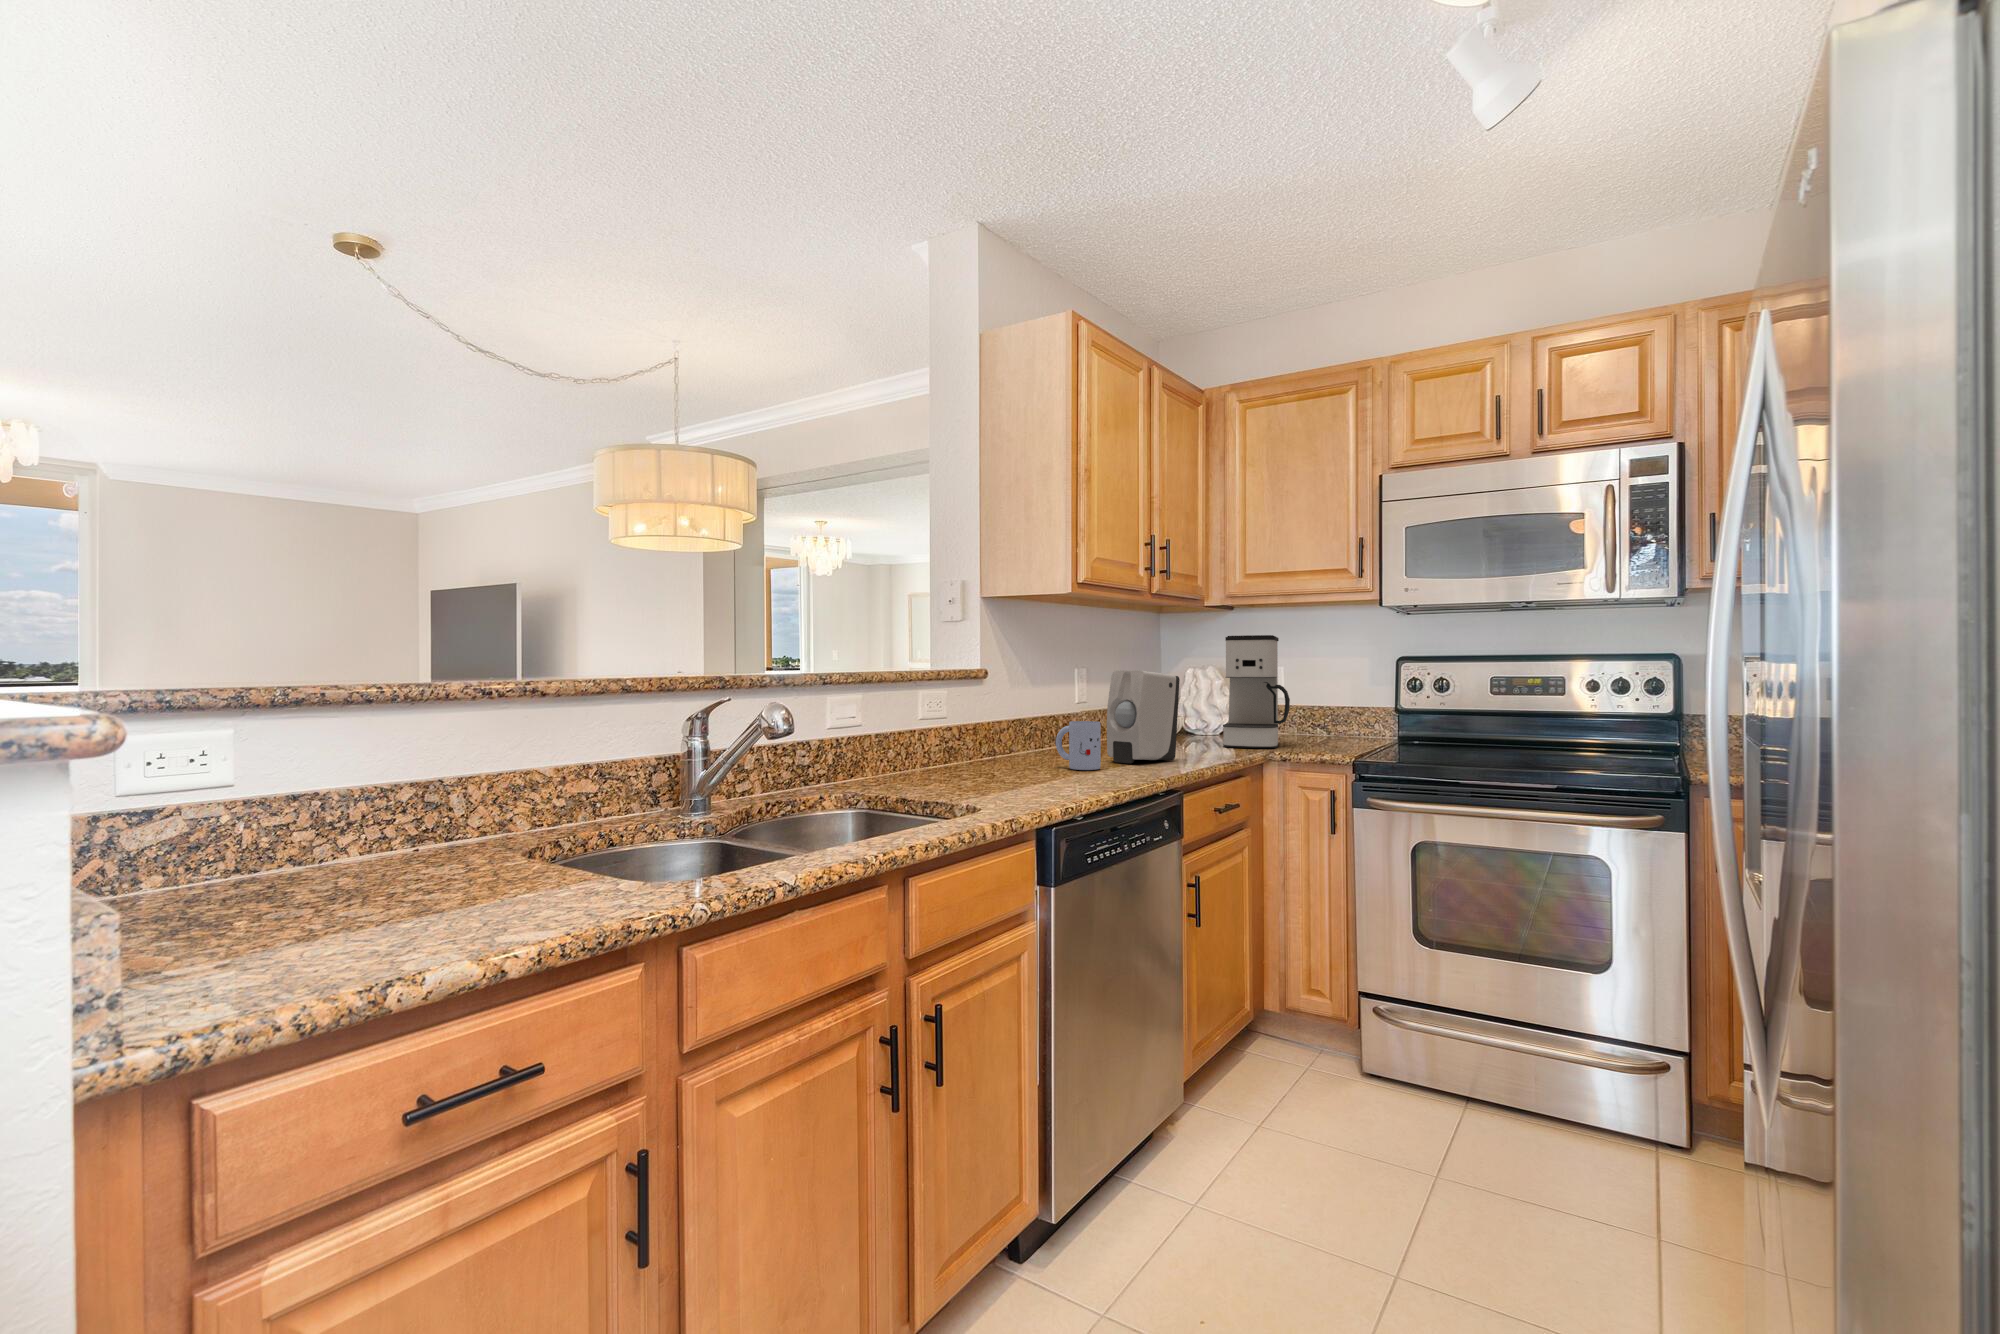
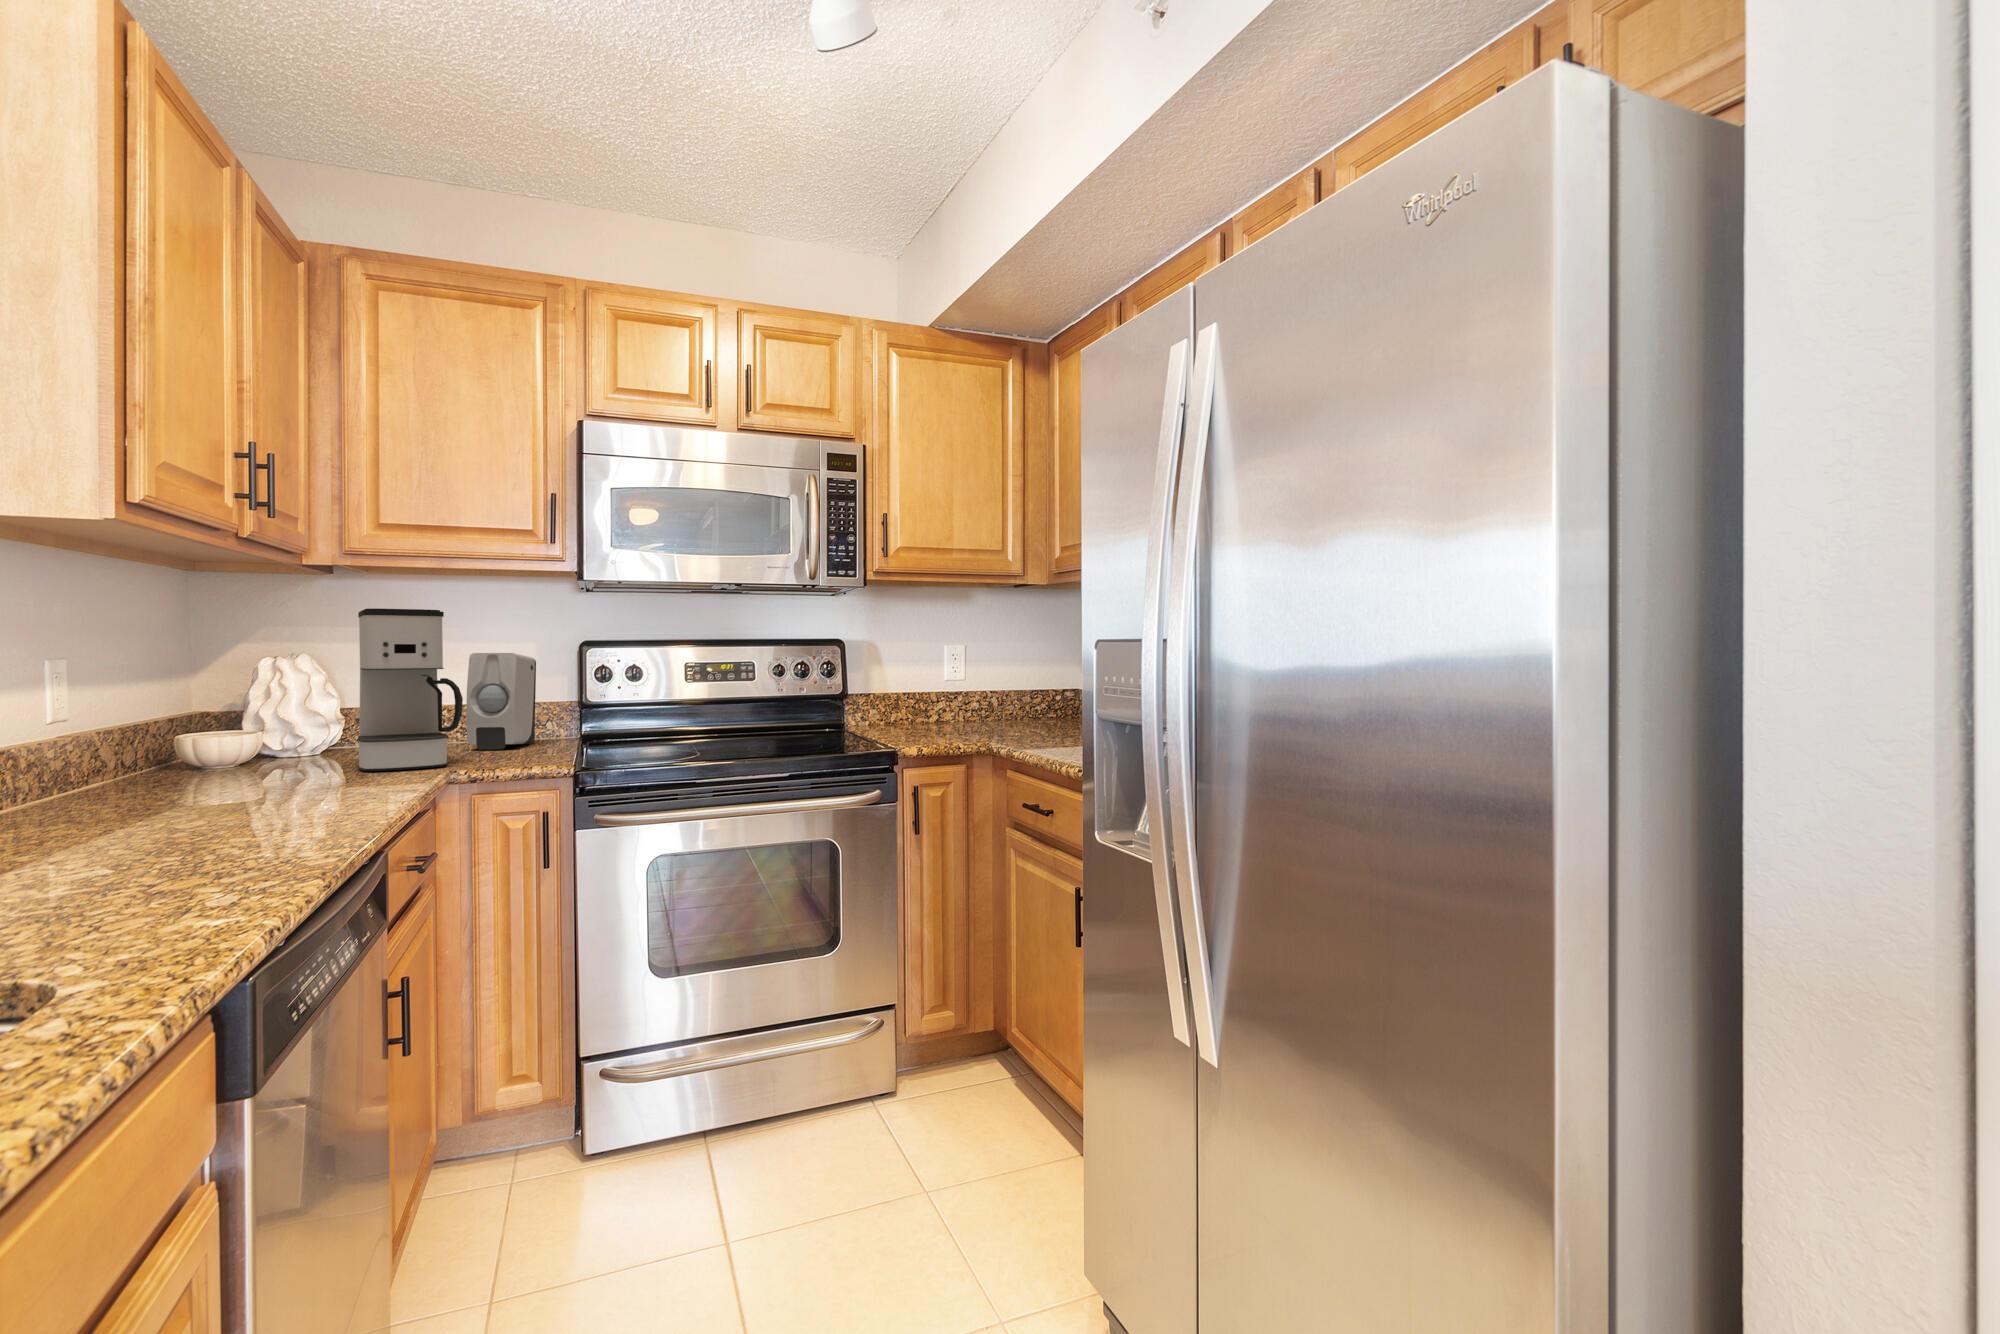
soap dispenser: present [1107,670,1180,764] -> present [466,653,536,750]
mug: present [1056,721,1101,770] -> none [80,753,199,846]

